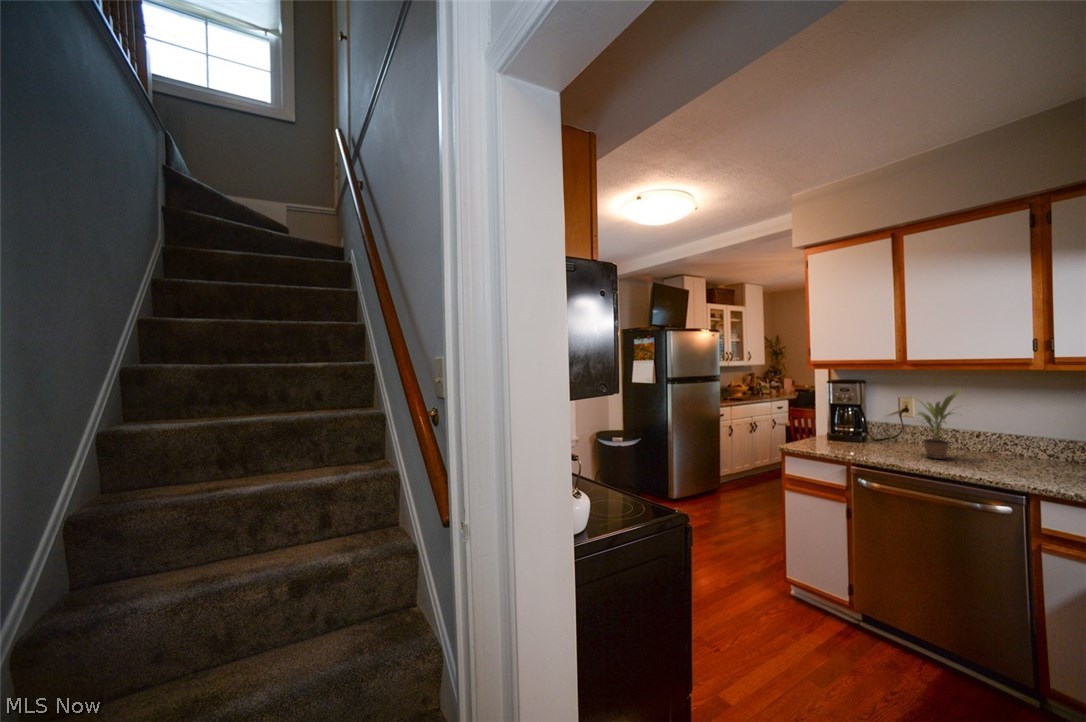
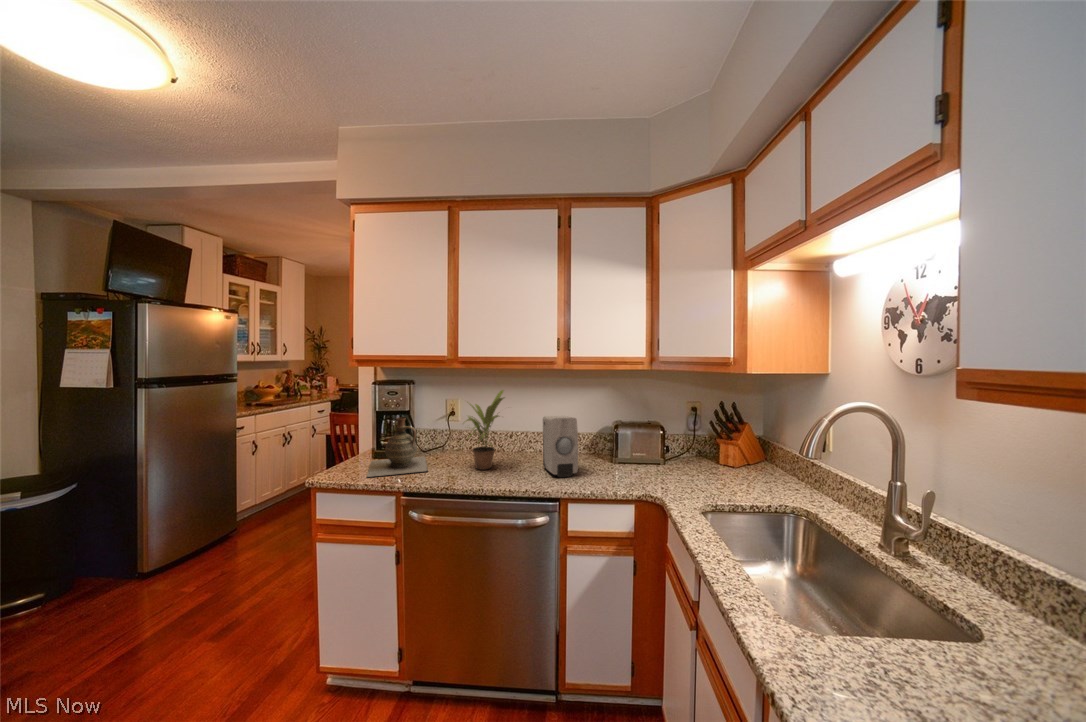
ceramic jug: none [822,408,876,452] -> present [367,417,427,477]
soap dispenser: none [1013,417,1060,478] -> present [543,416,578,477]

